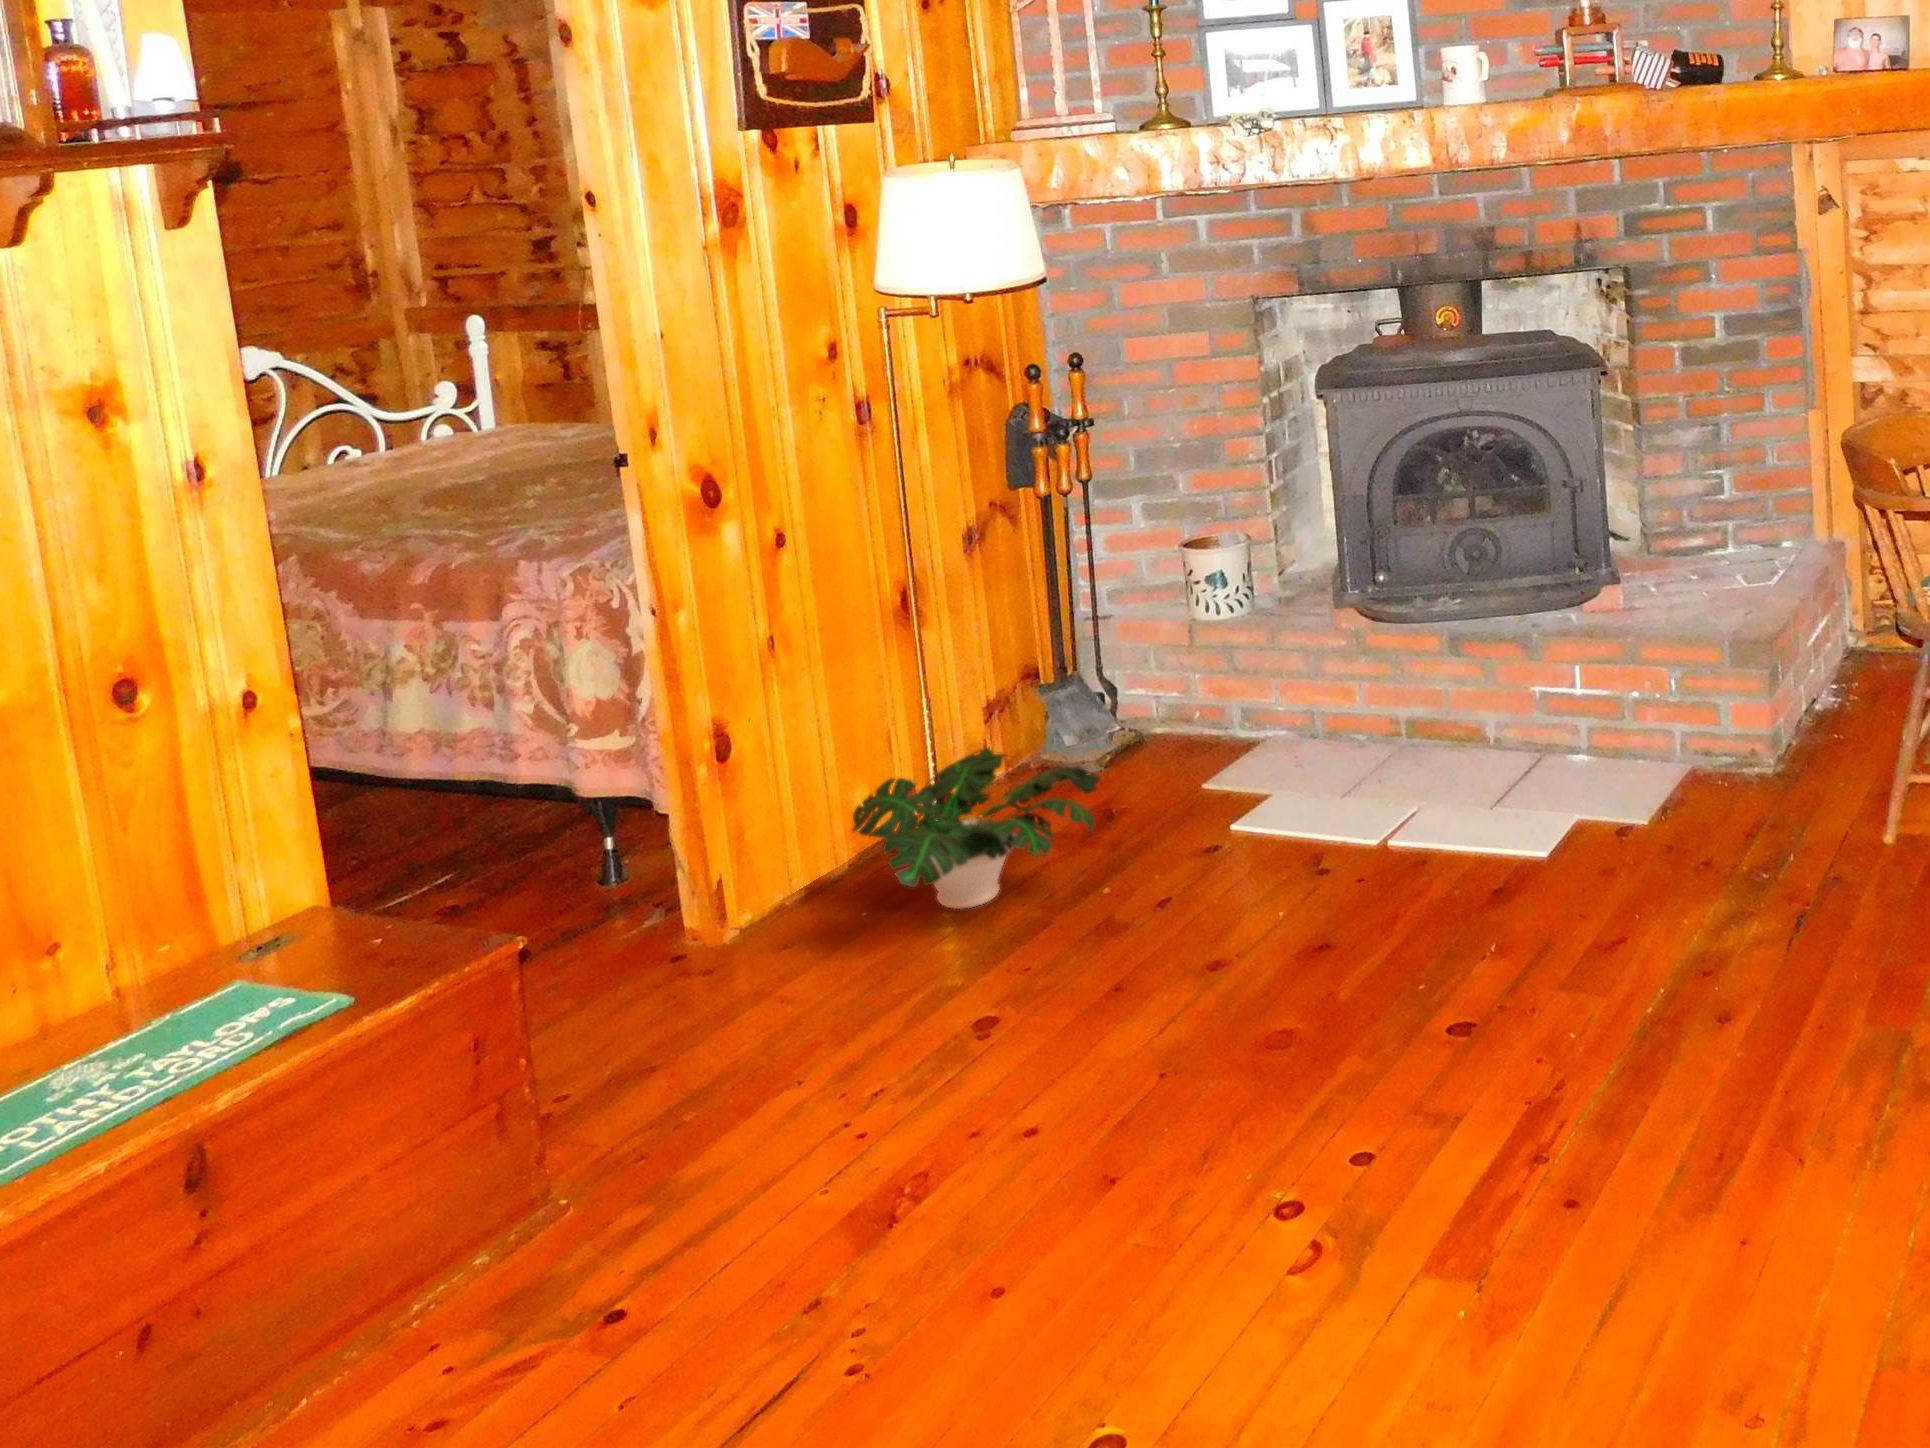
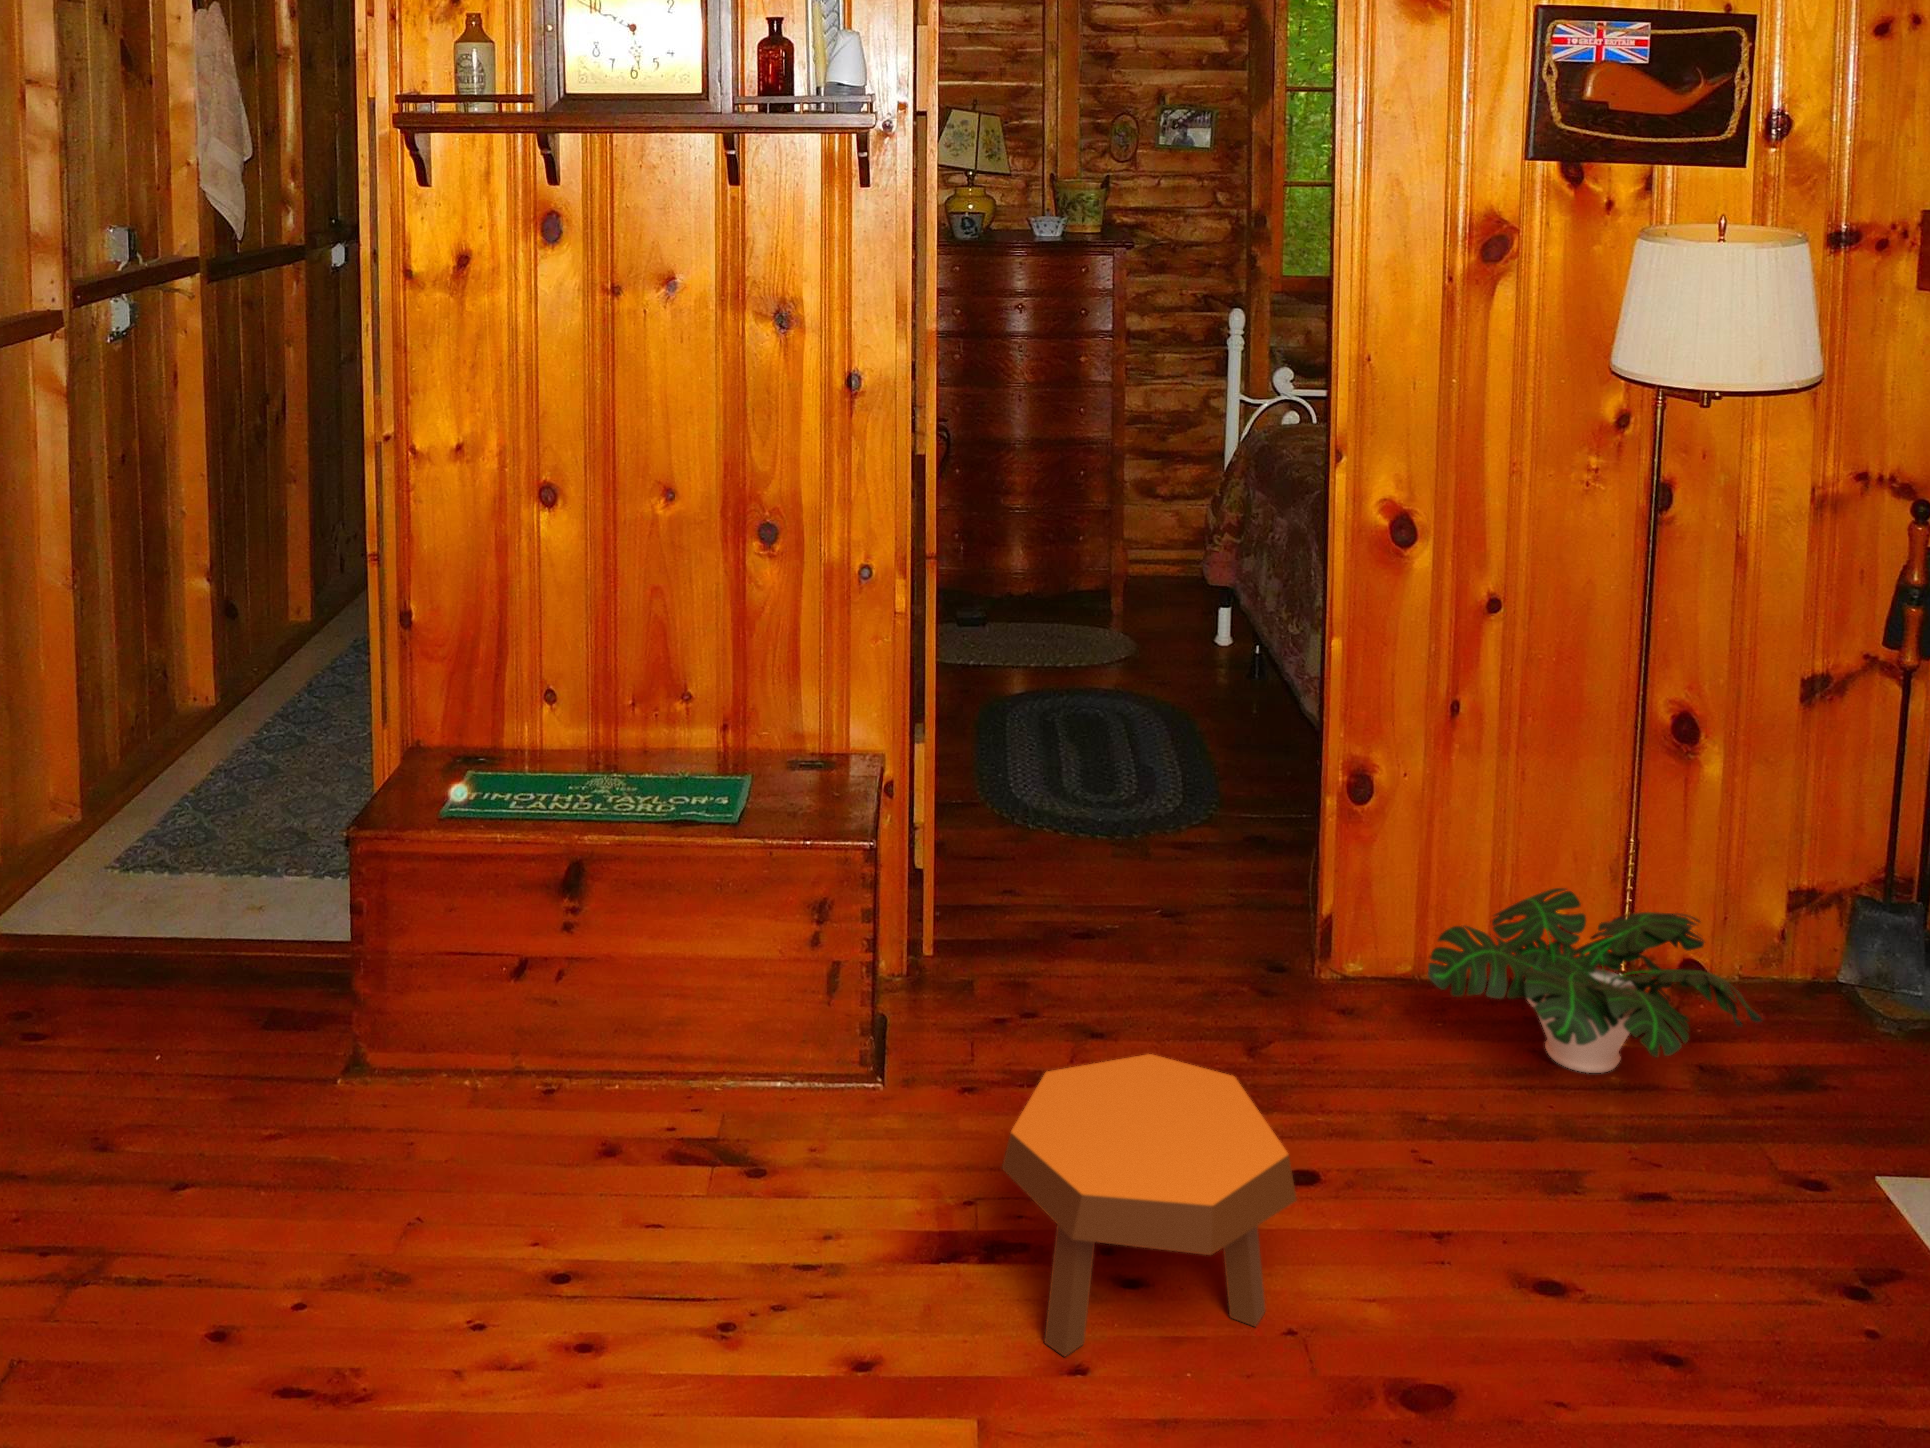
footstool: none [882,982,1155,1248] -> present [1002,1054,1297,1356]

